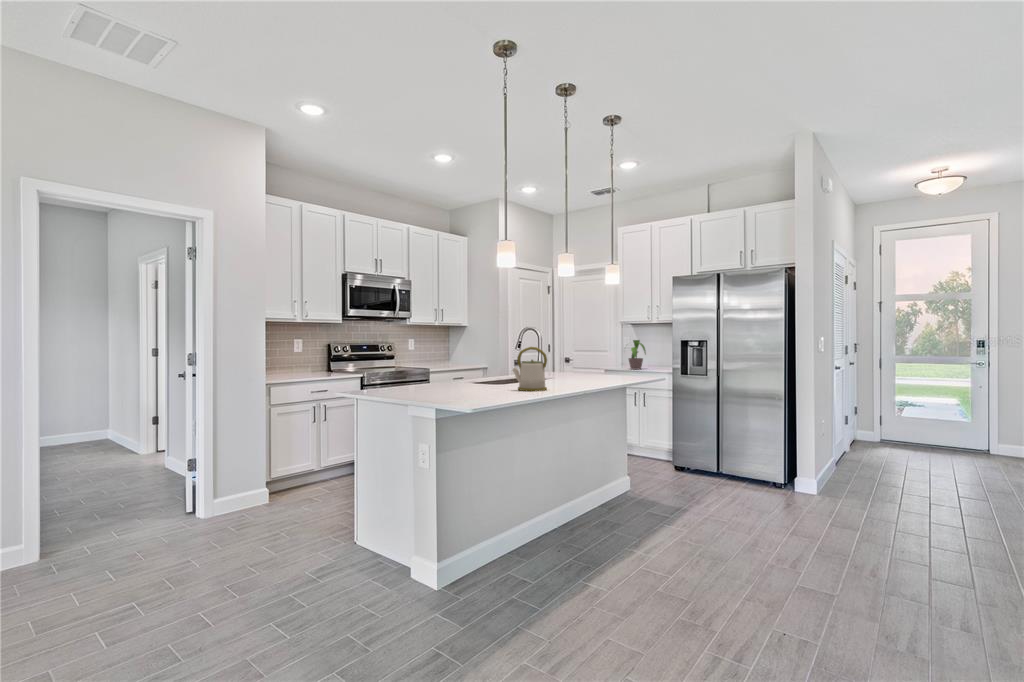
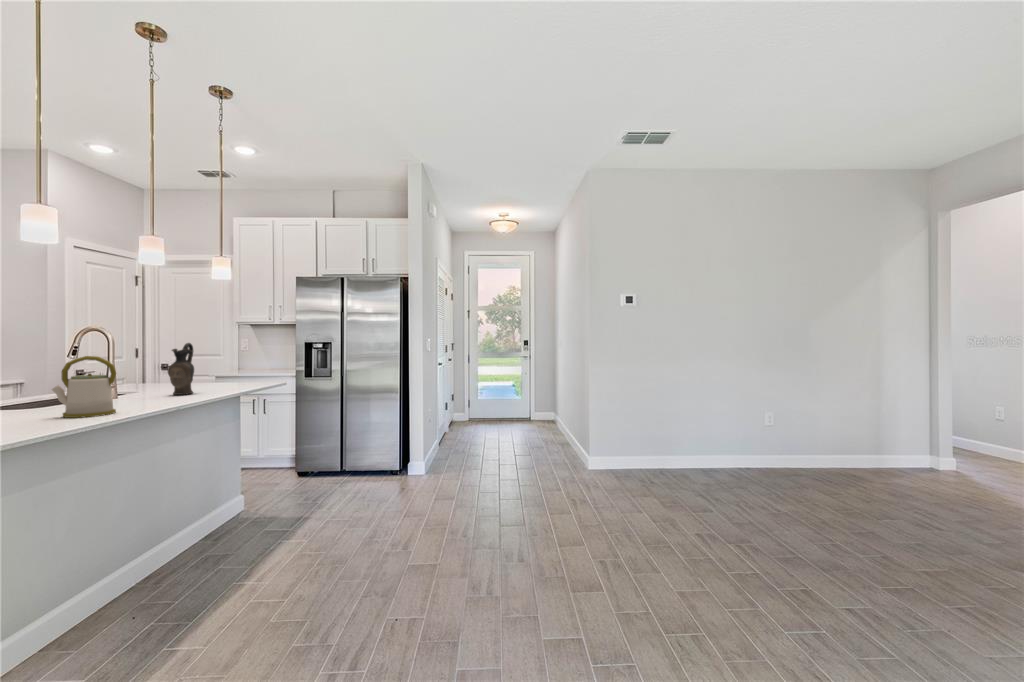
ceramic pitcher: none [575,339,593,381] -> present [168,343,194,395]
potted plant: present [629,340,646,369] -> none [239,342,270,374]

